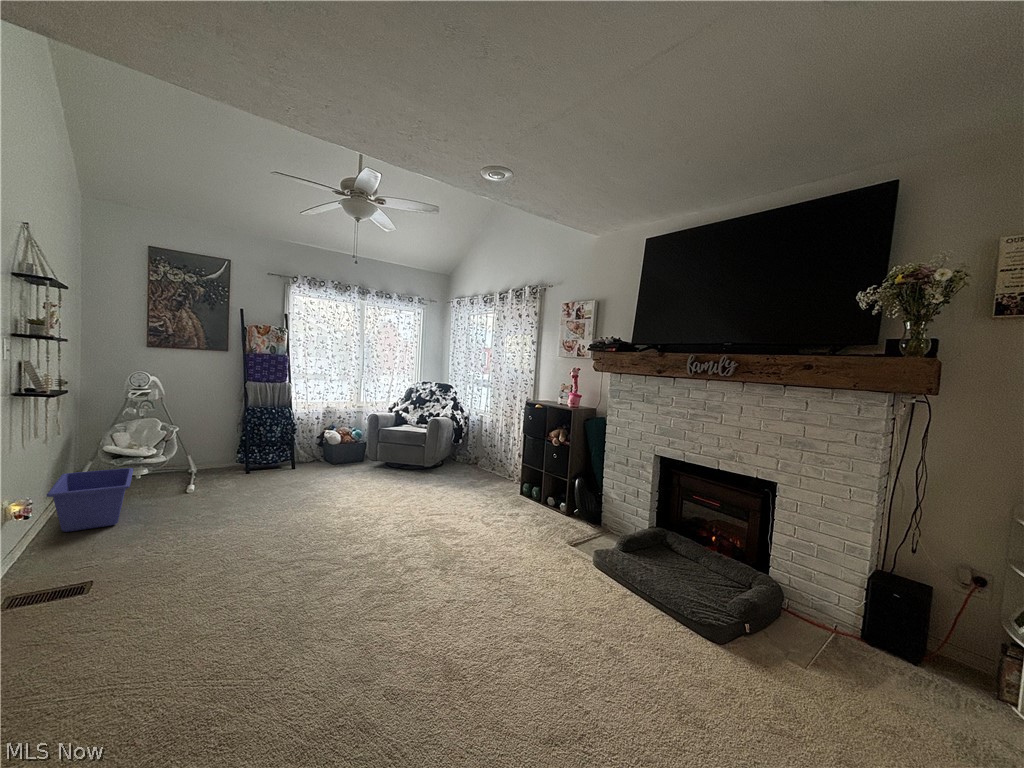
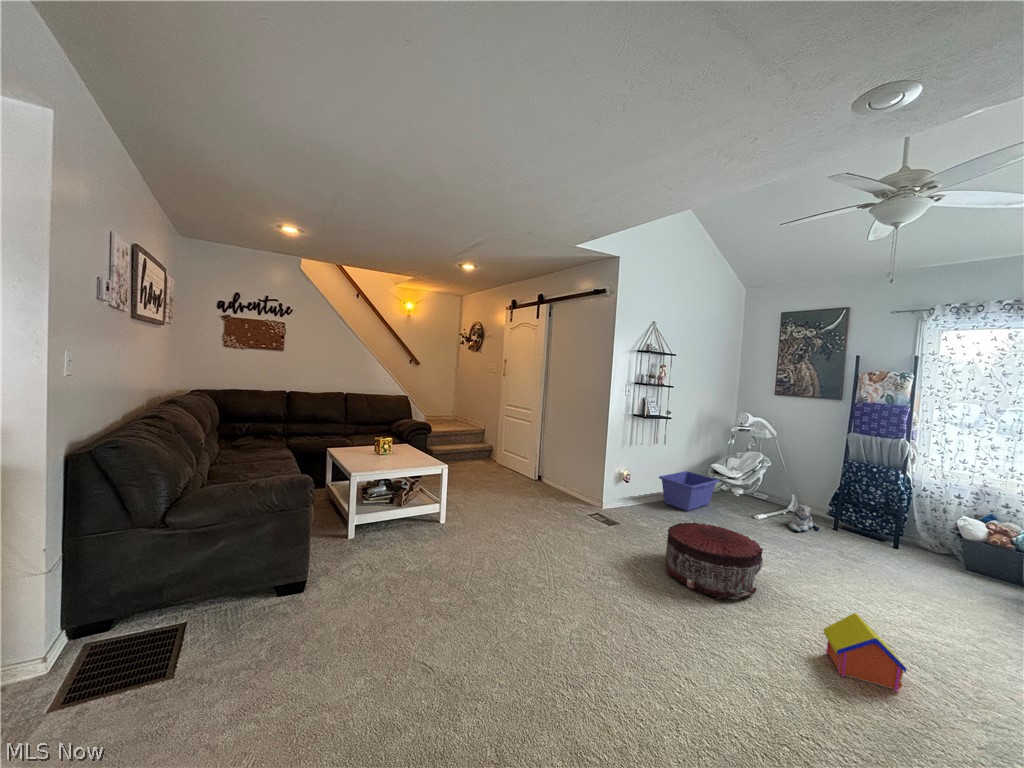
plush toy: none [221,461,250,490] -> present [788,504,819,532]
pouf: none [218,499,331,583] -> present [666,522,763,599]
toy house: none [400,507,441,550] -> present [824,613,906,691]

